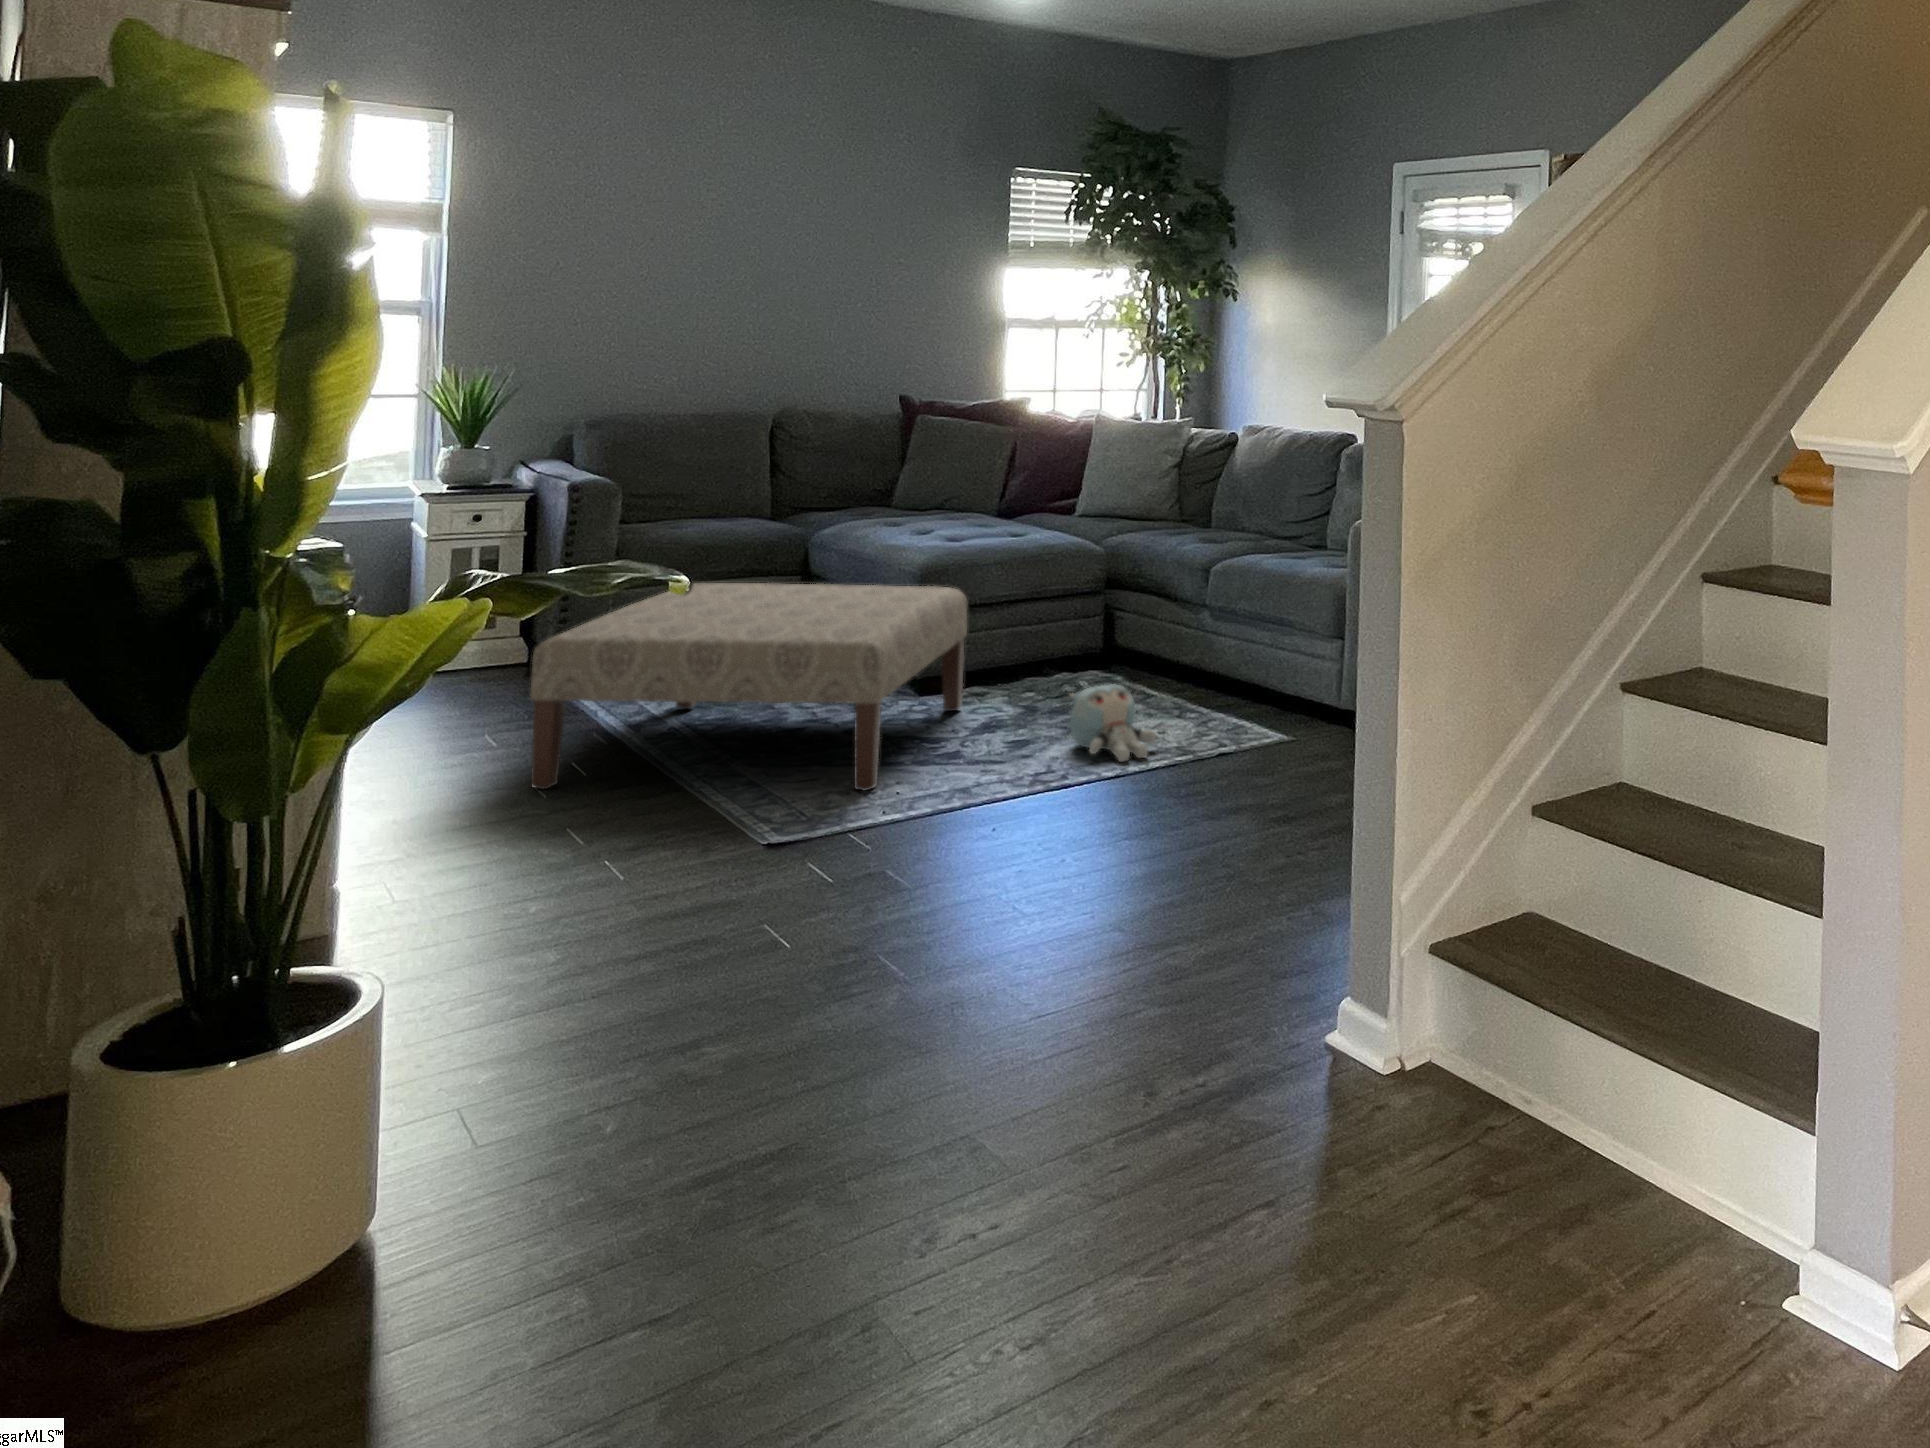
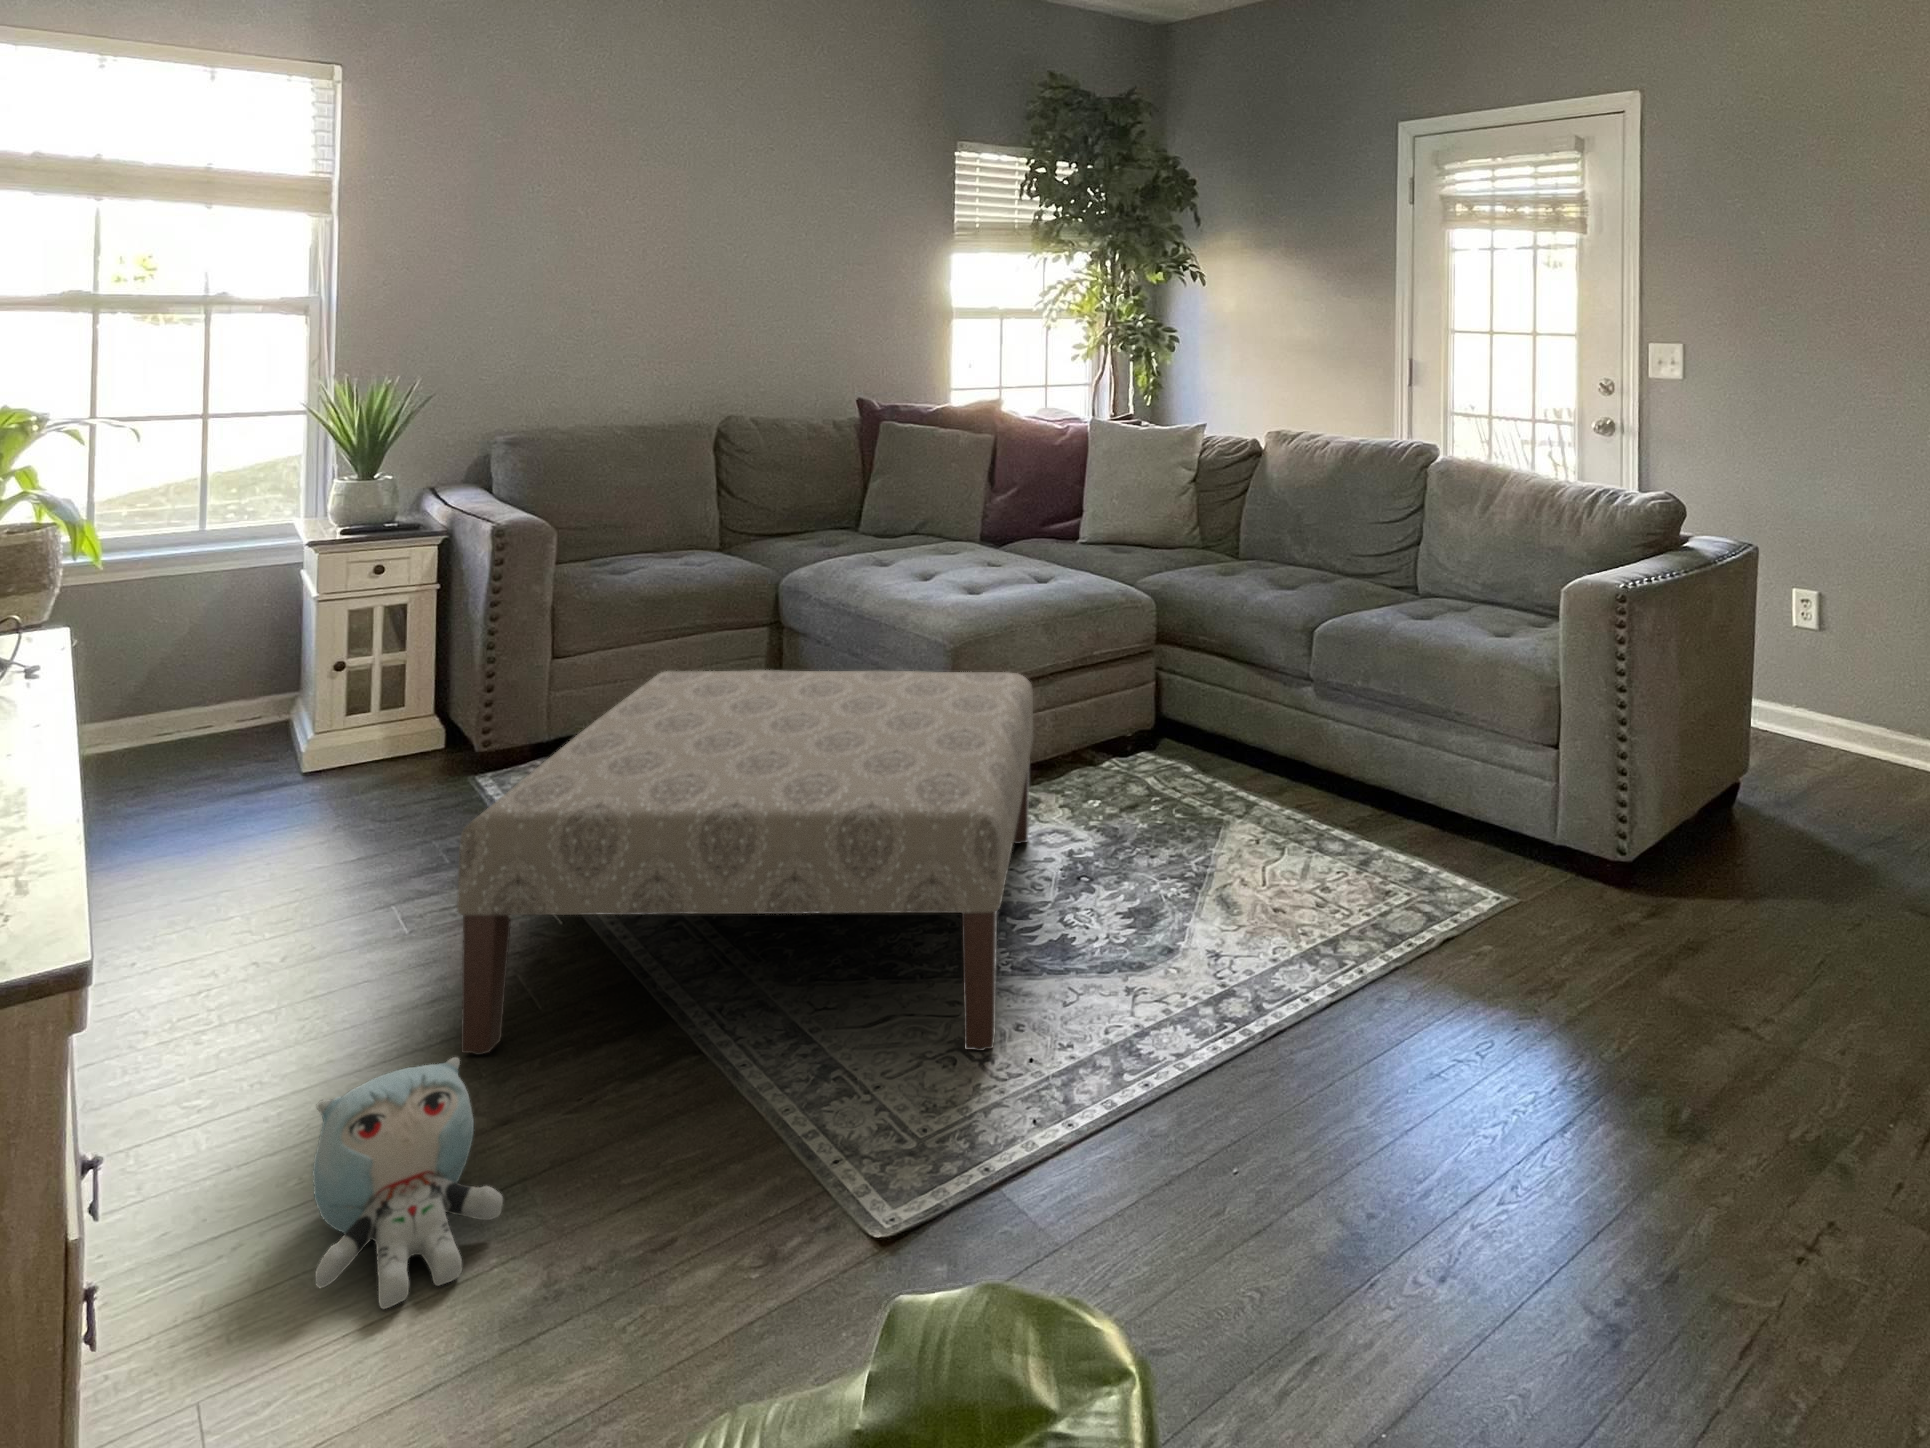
plush toy: present [1070,684,1156,762] -> present [313,1057,503,1309]

